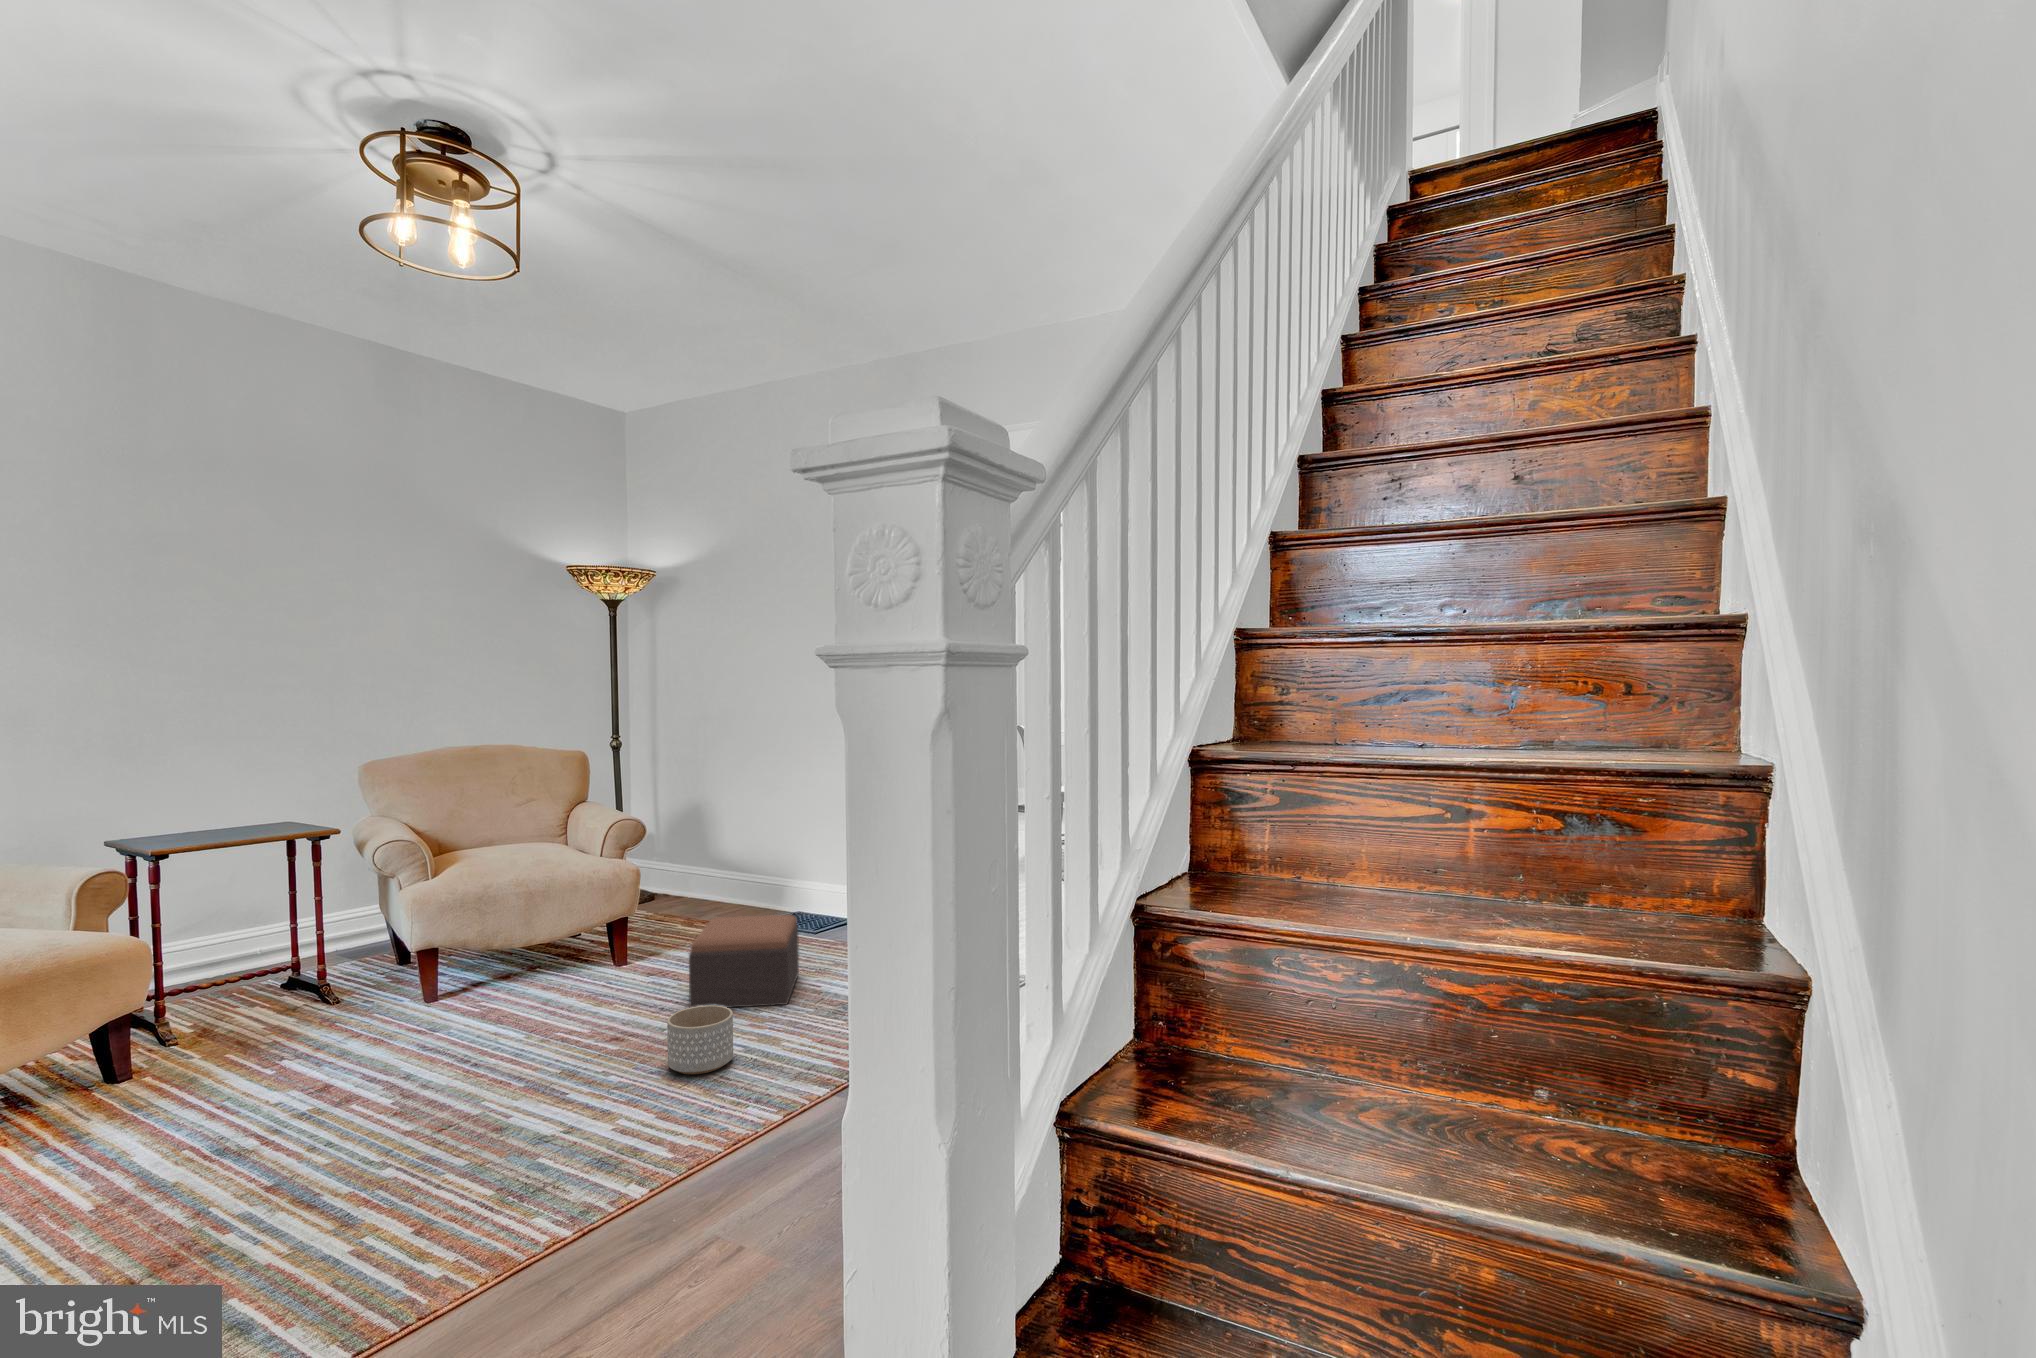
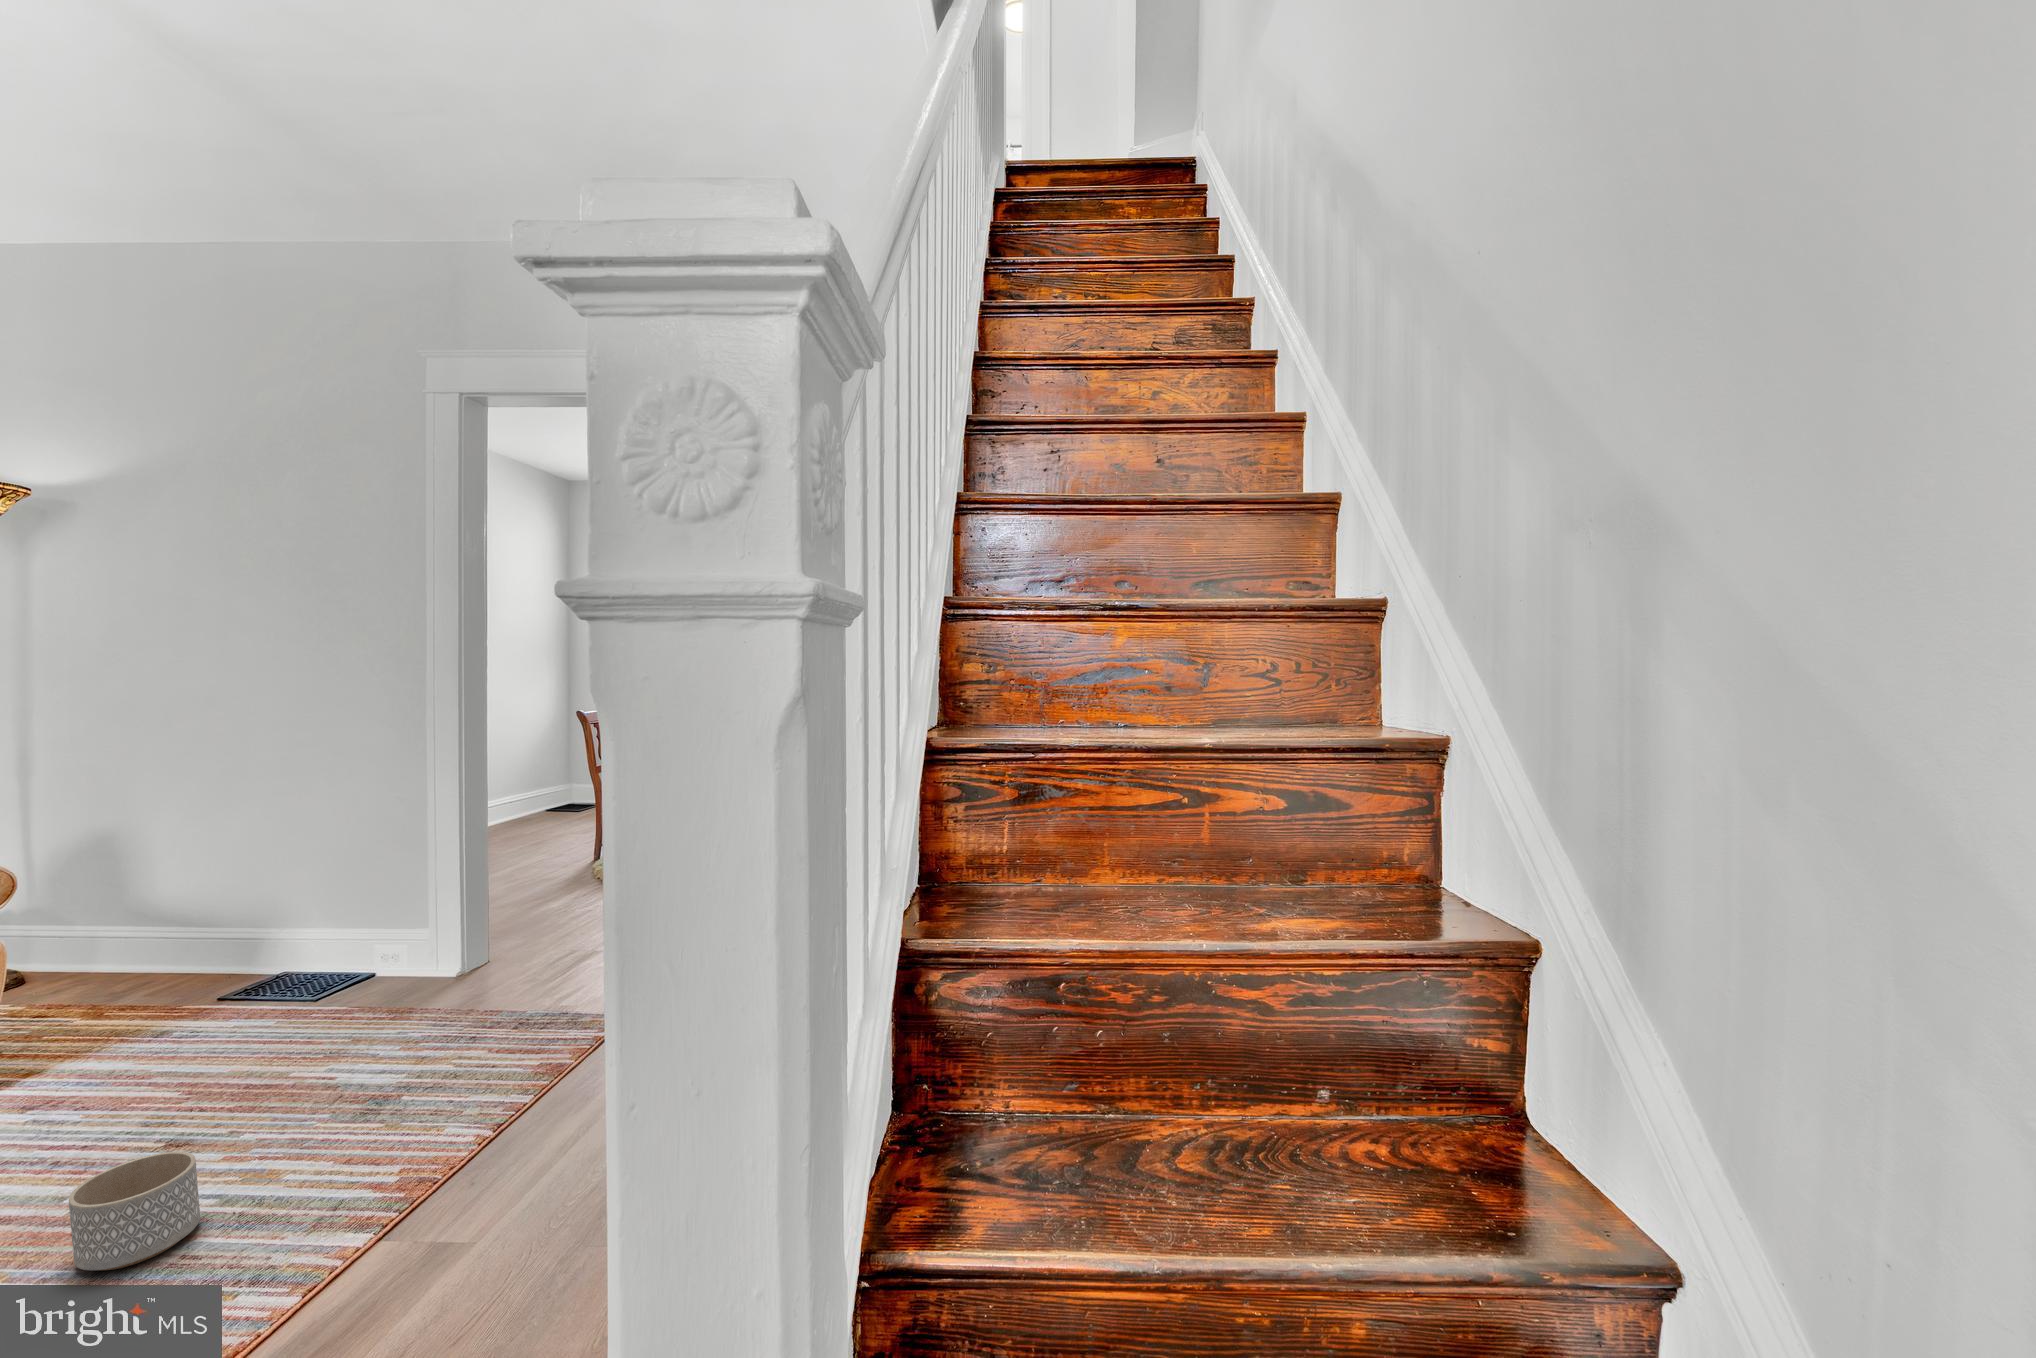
footstool: present [689,915,799,1008] -> none [102,990,299,1158]

